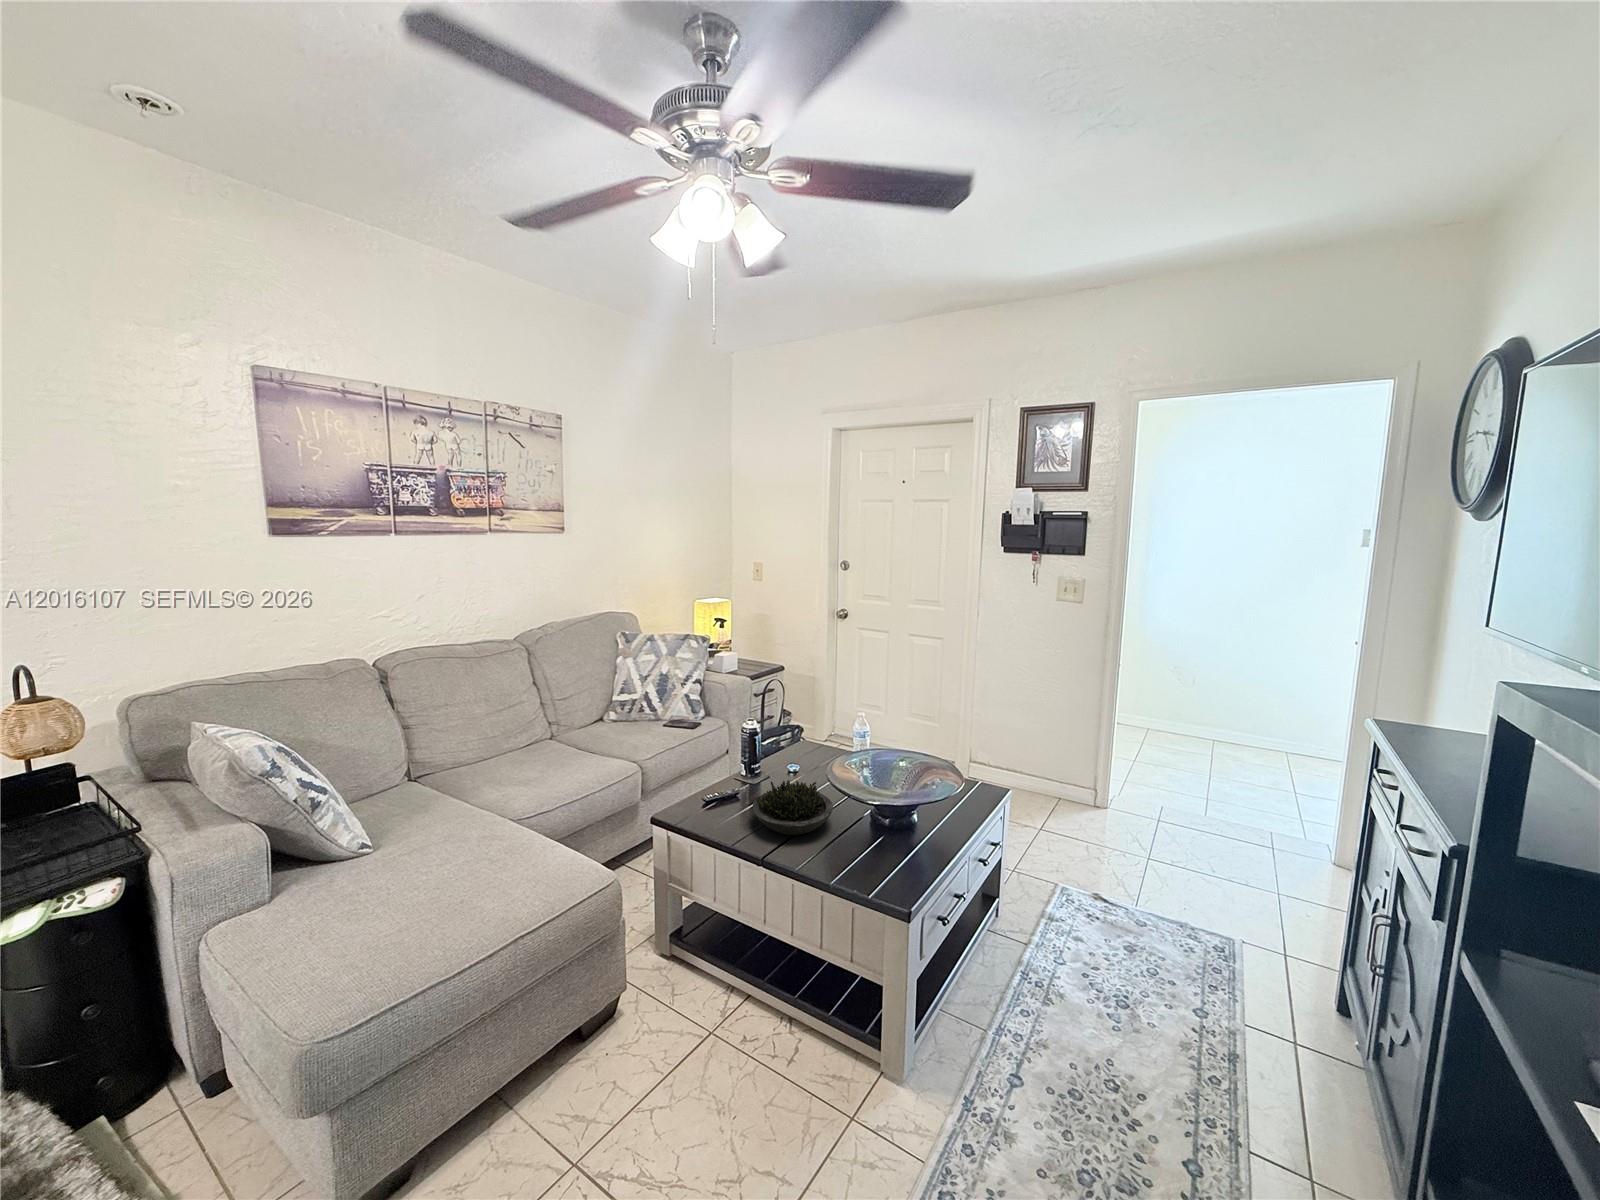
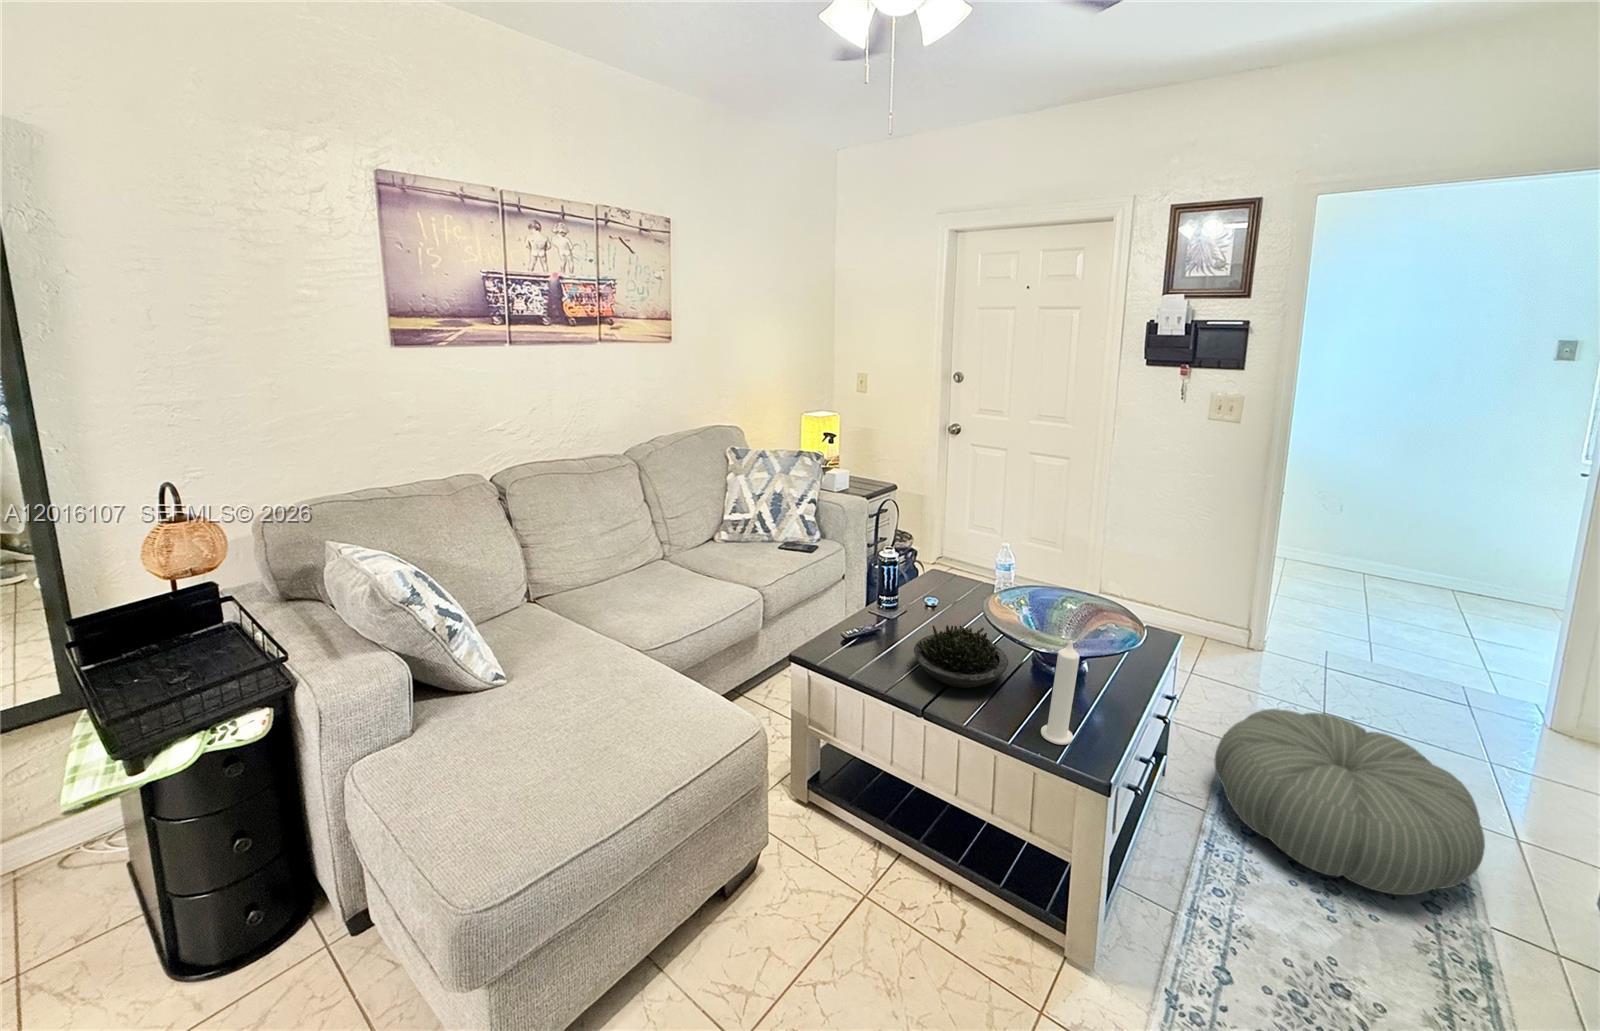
candle: none [850,783,876,877] -> present [1041,640,1080,745]
pouf: none [1034,848,1236,1003] -> present [1215,709,1485,895]

